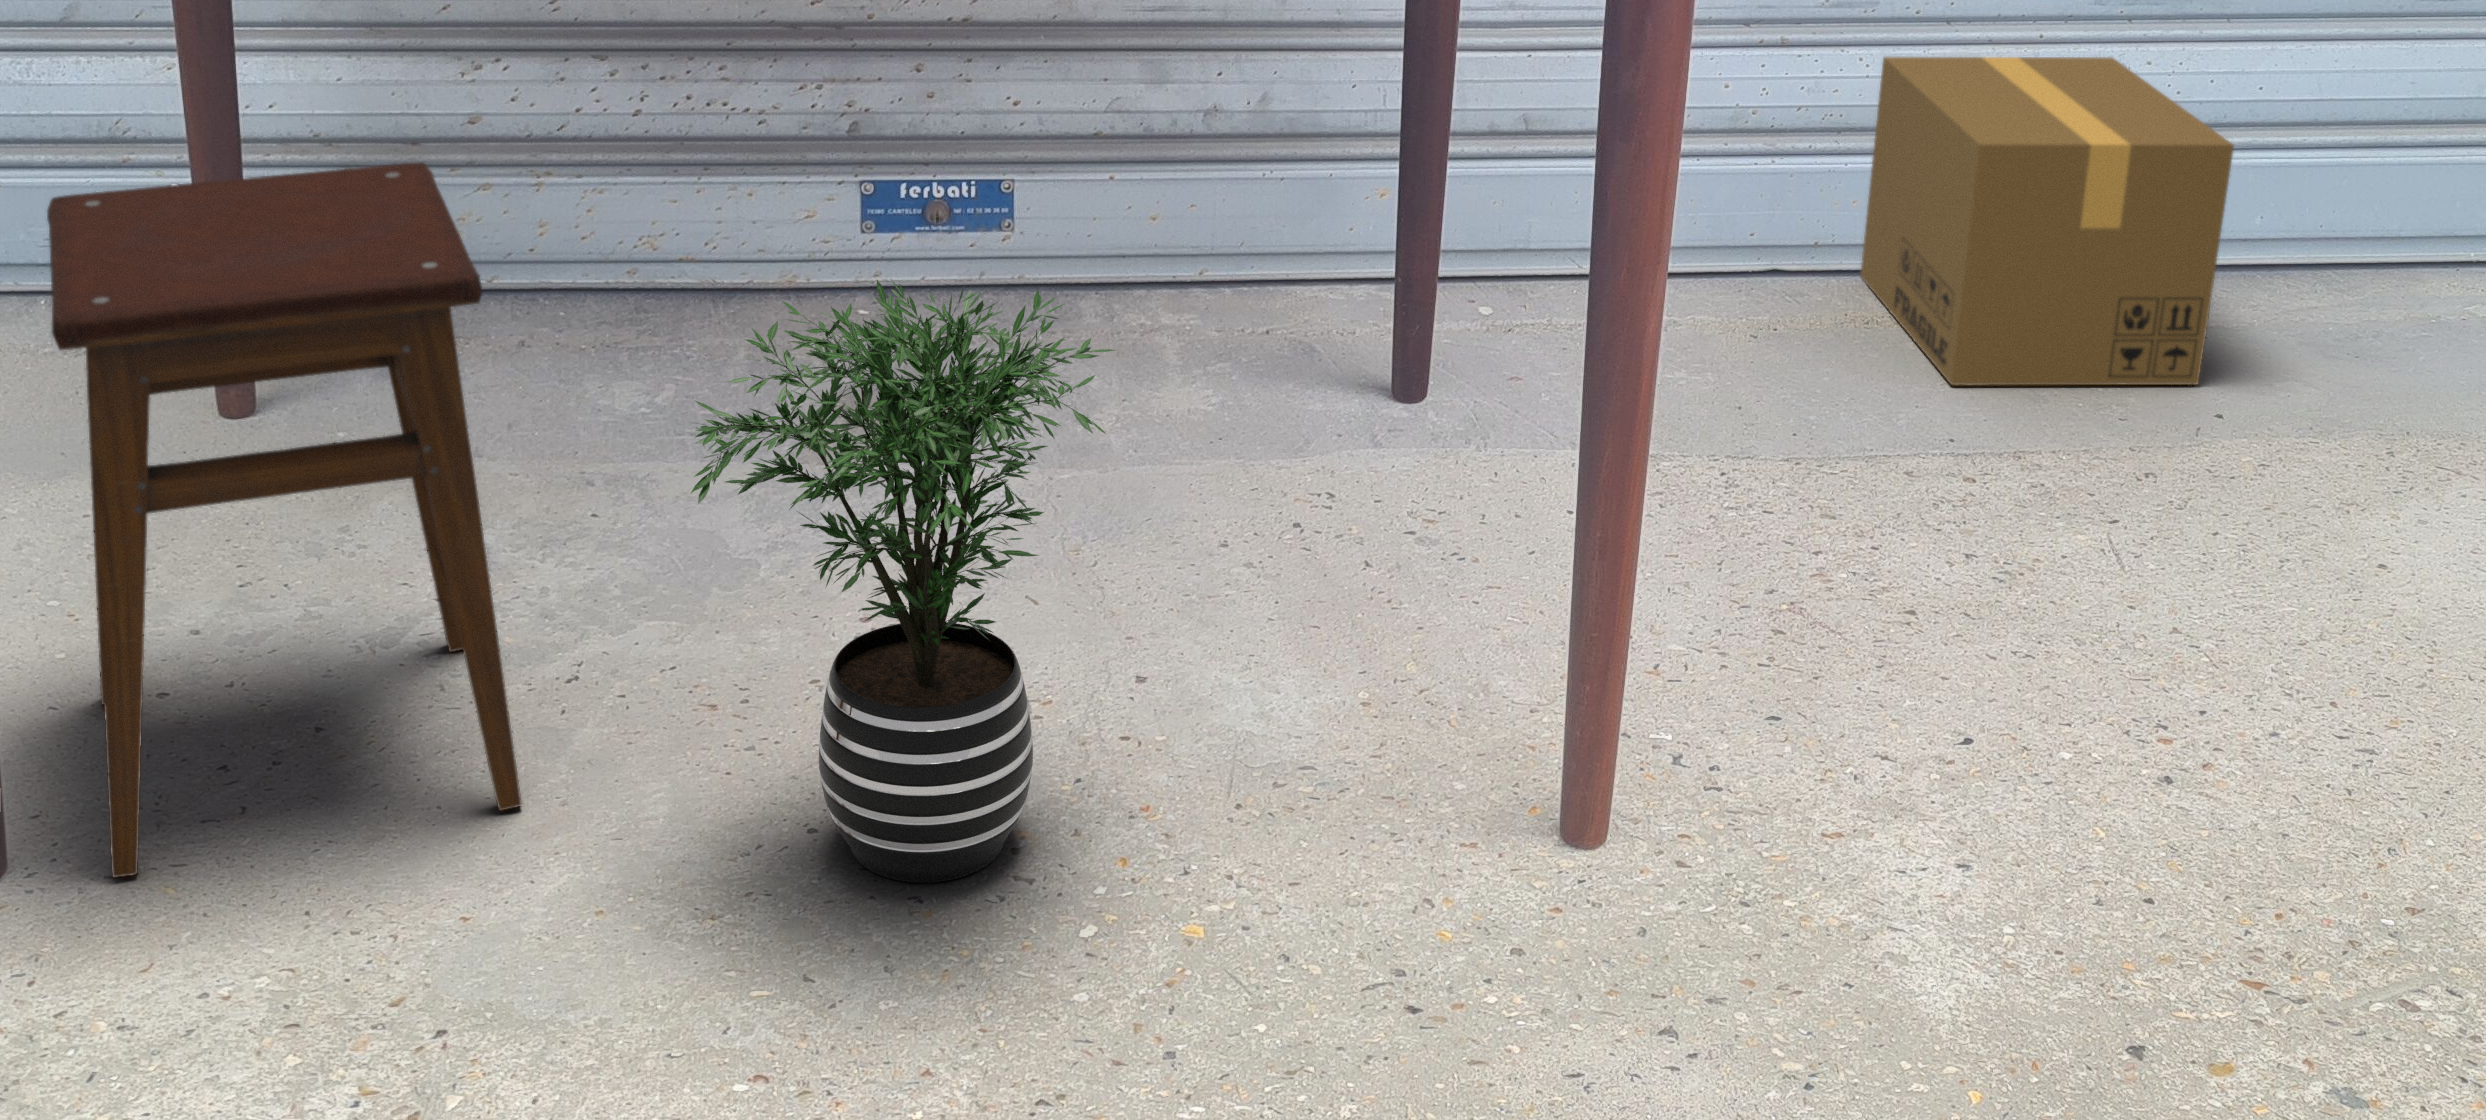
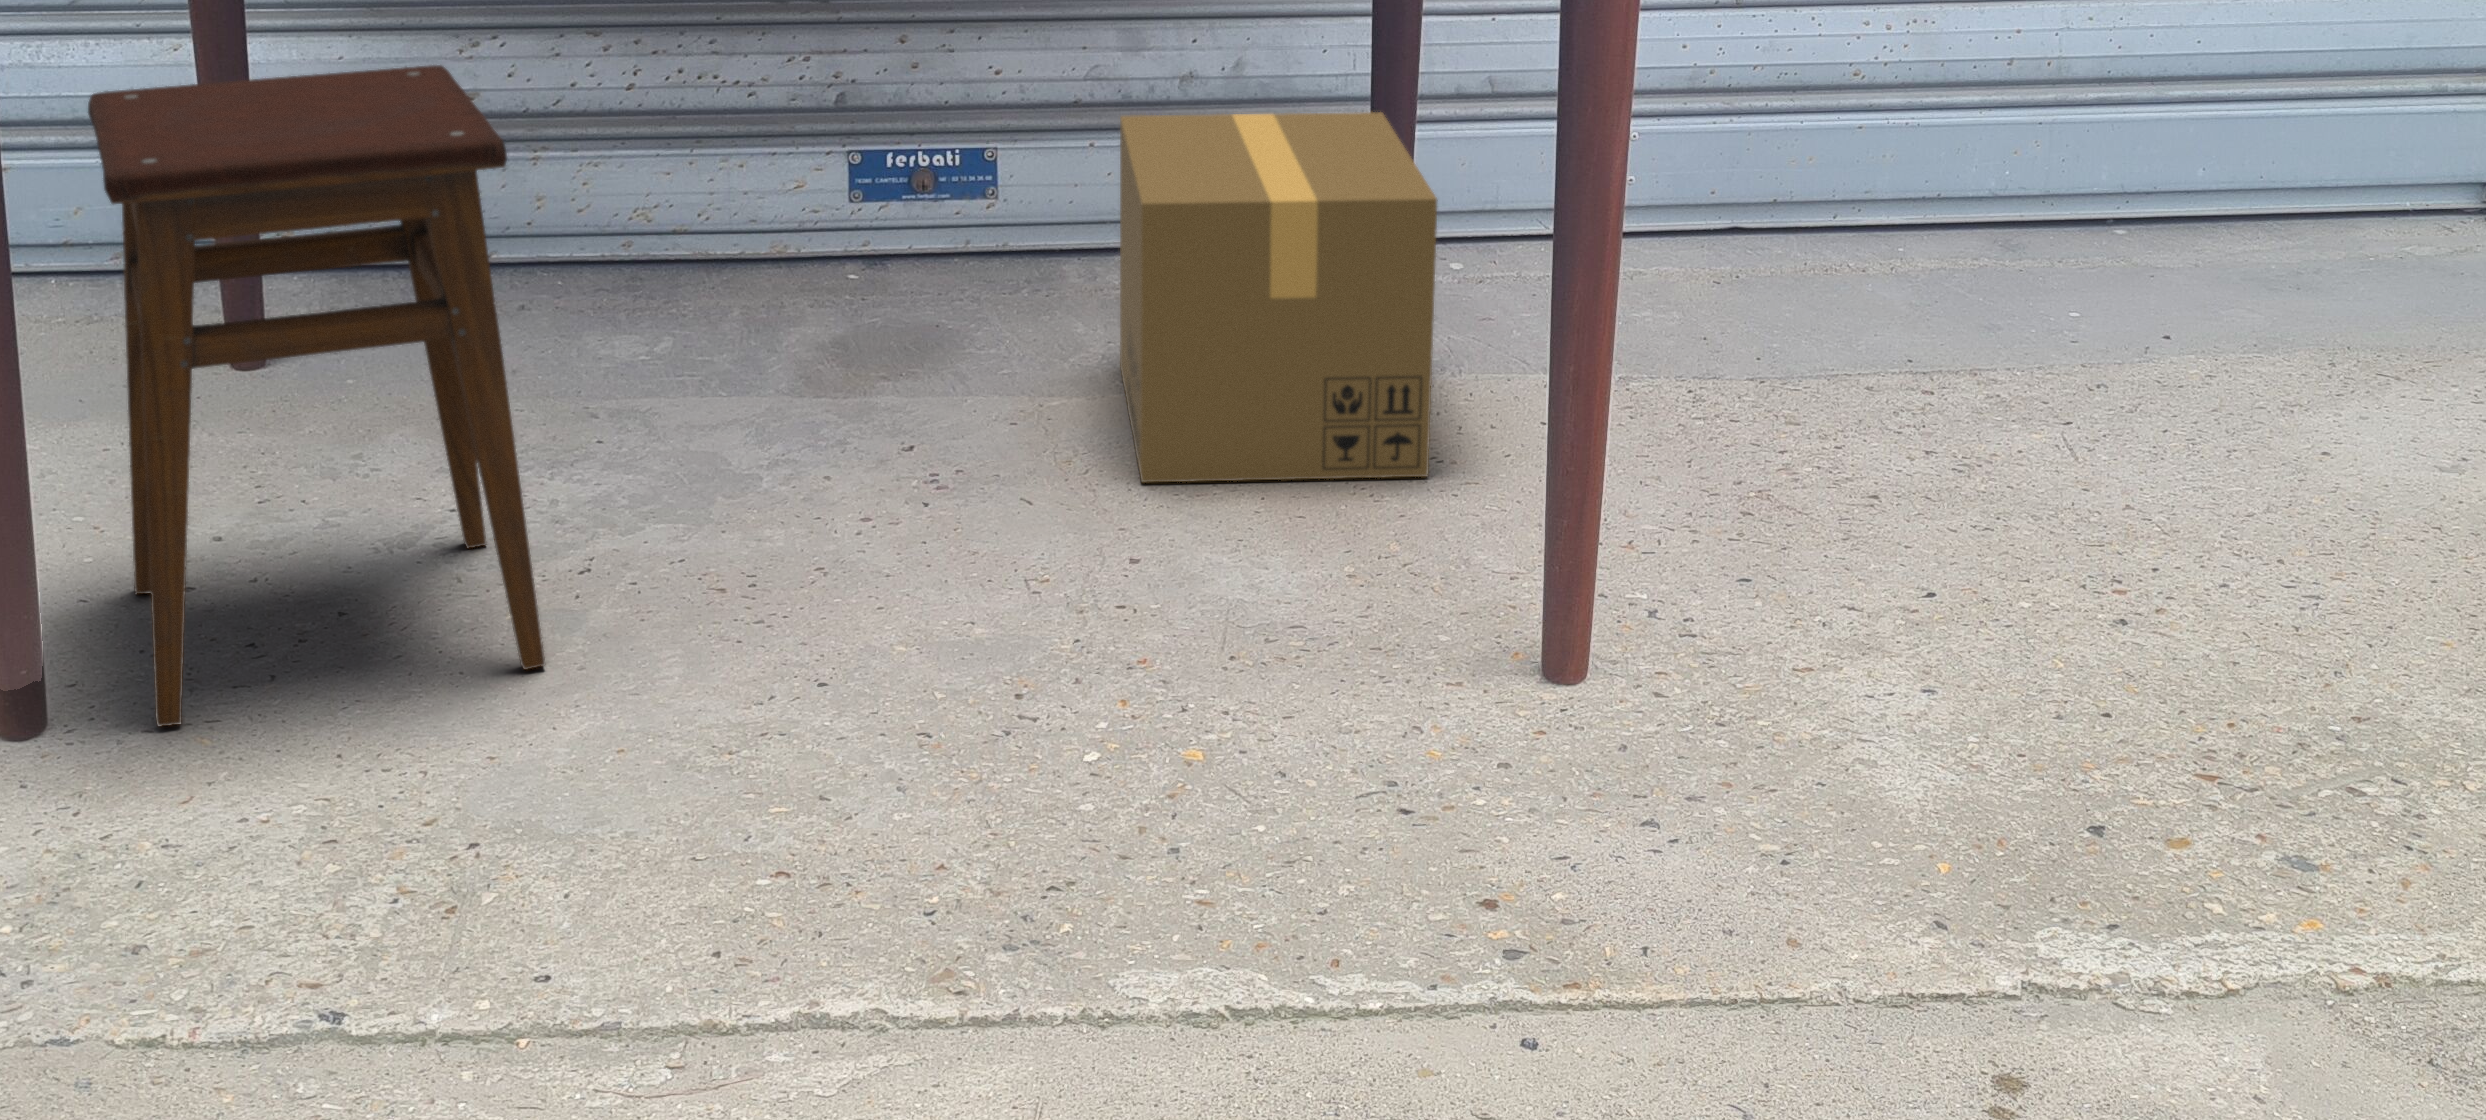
cardboard box: present [1860,57,2234,385] -> present [1120,112,1438,482]
potted plant: present [691,280,1115,882] -> none [703,139,1123,719]

